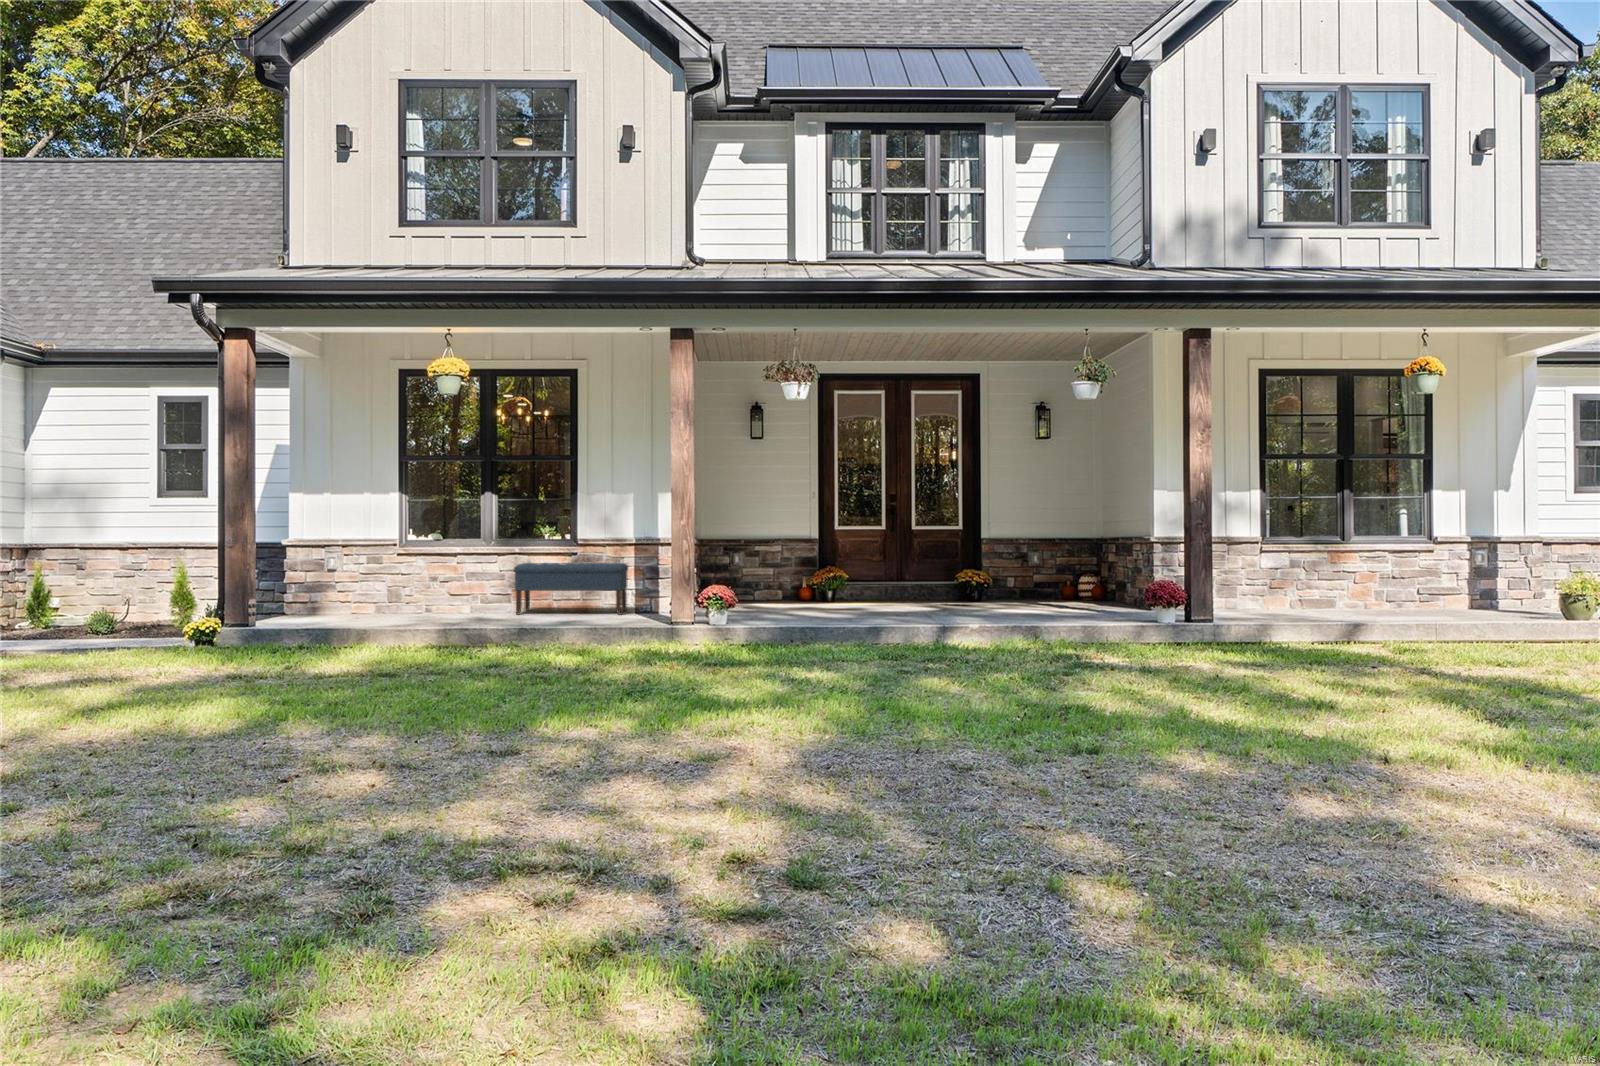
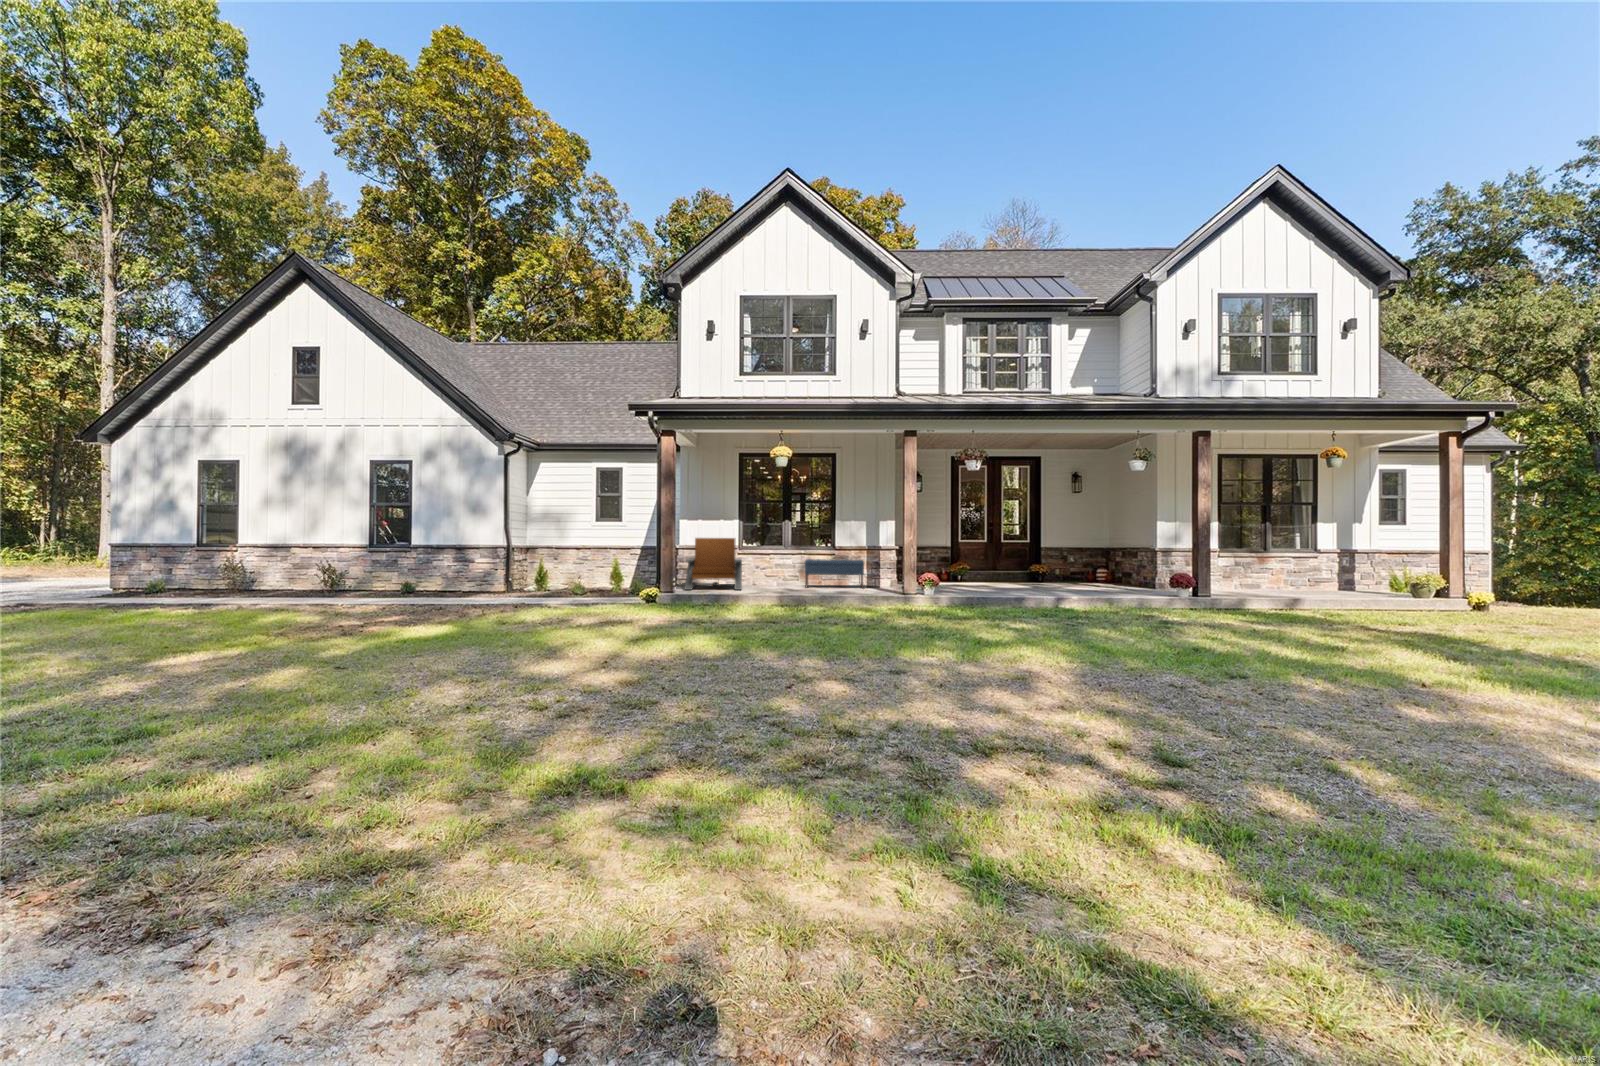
lounge chair: none [279,525,407,621] -> present [684,538,742,590]

